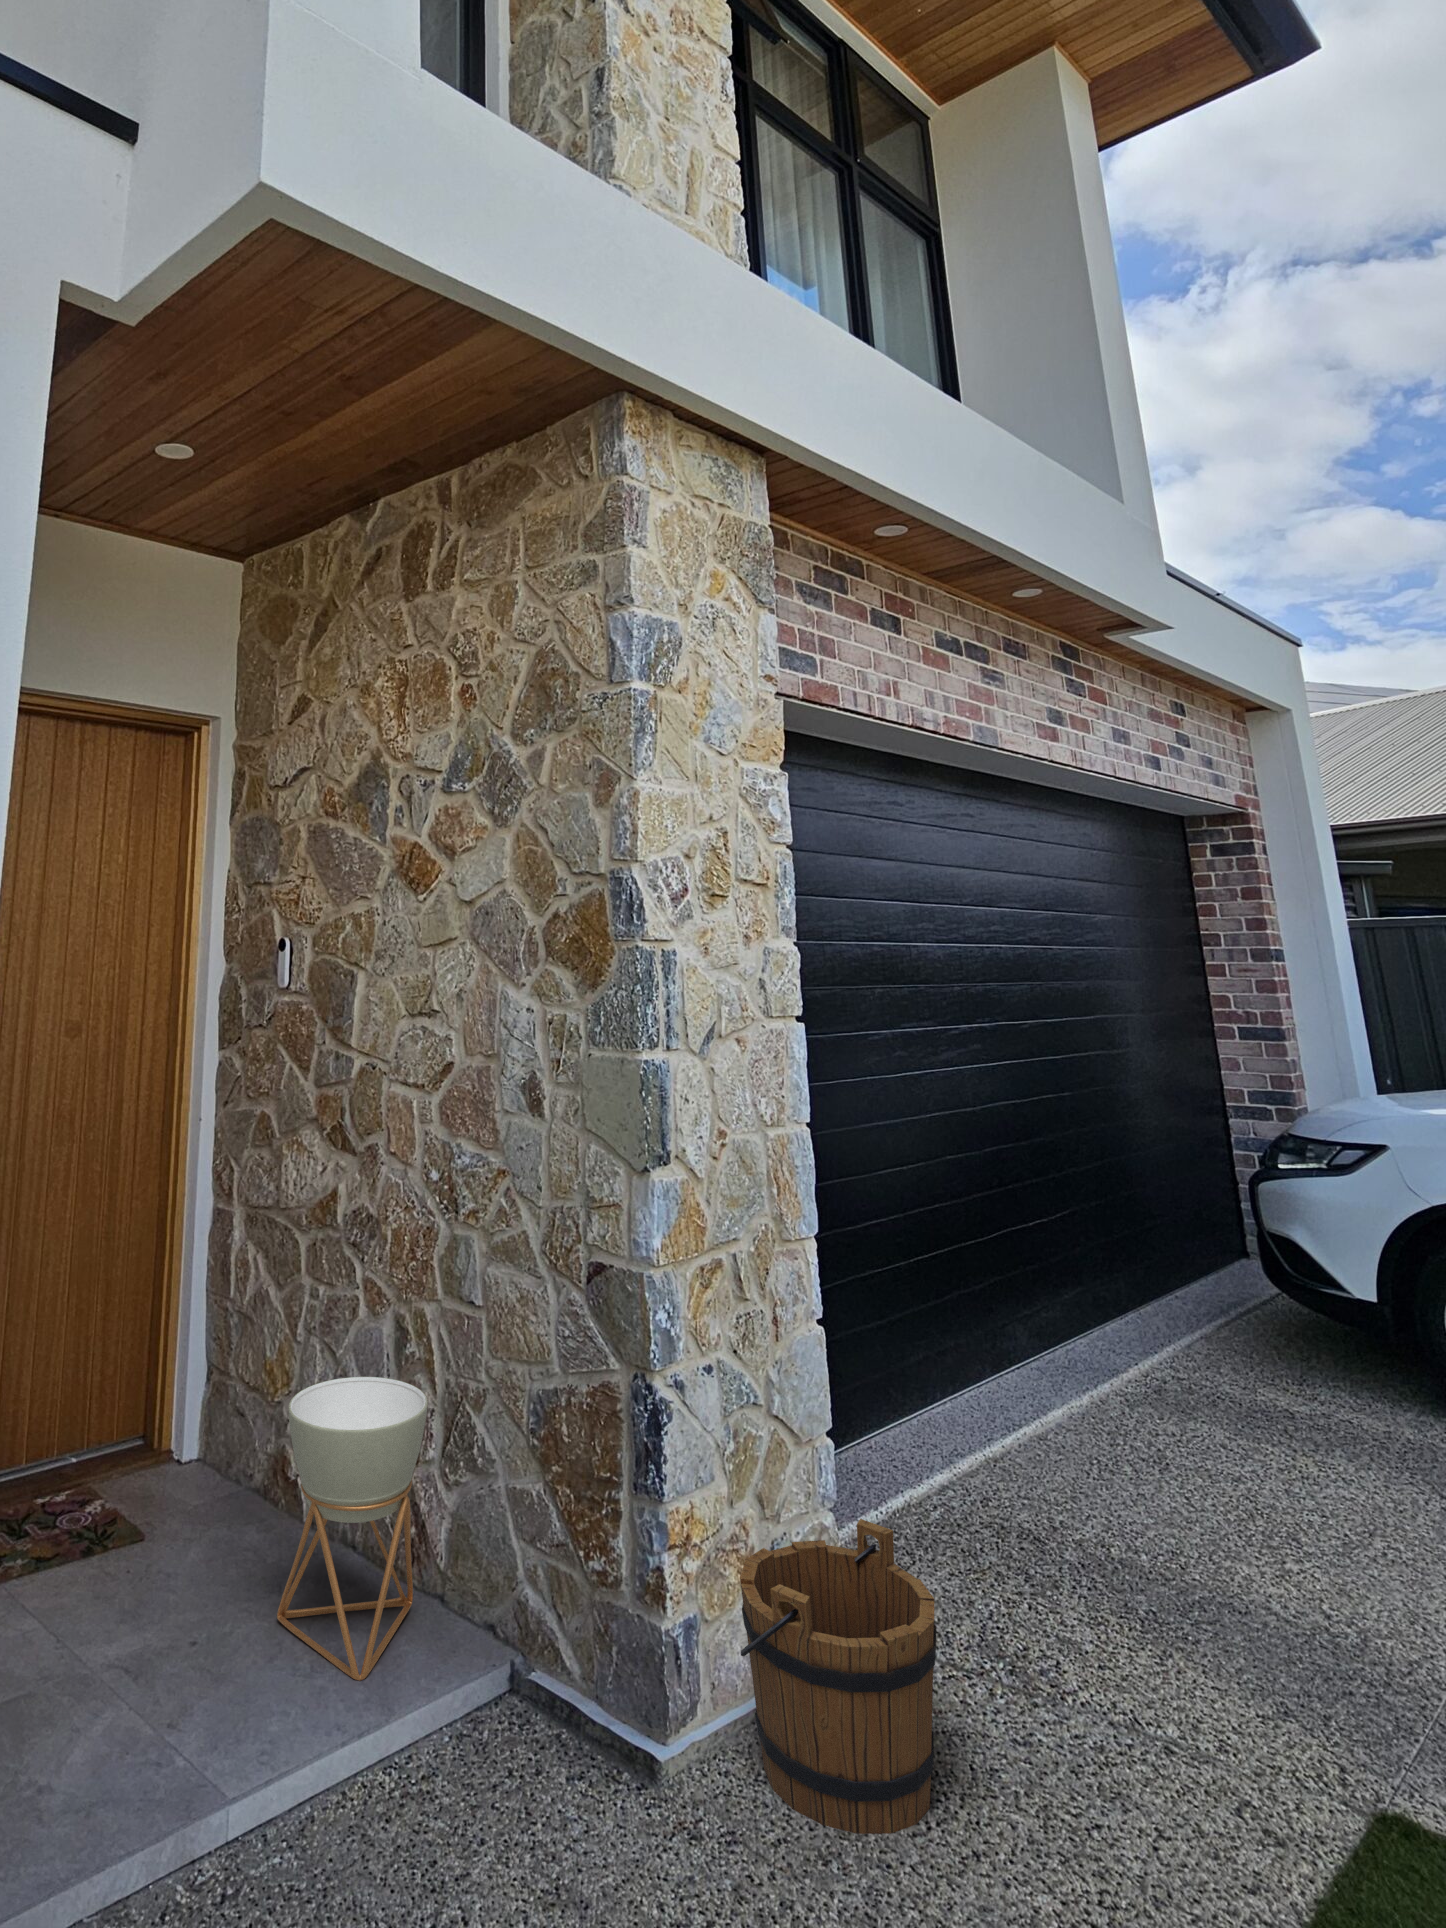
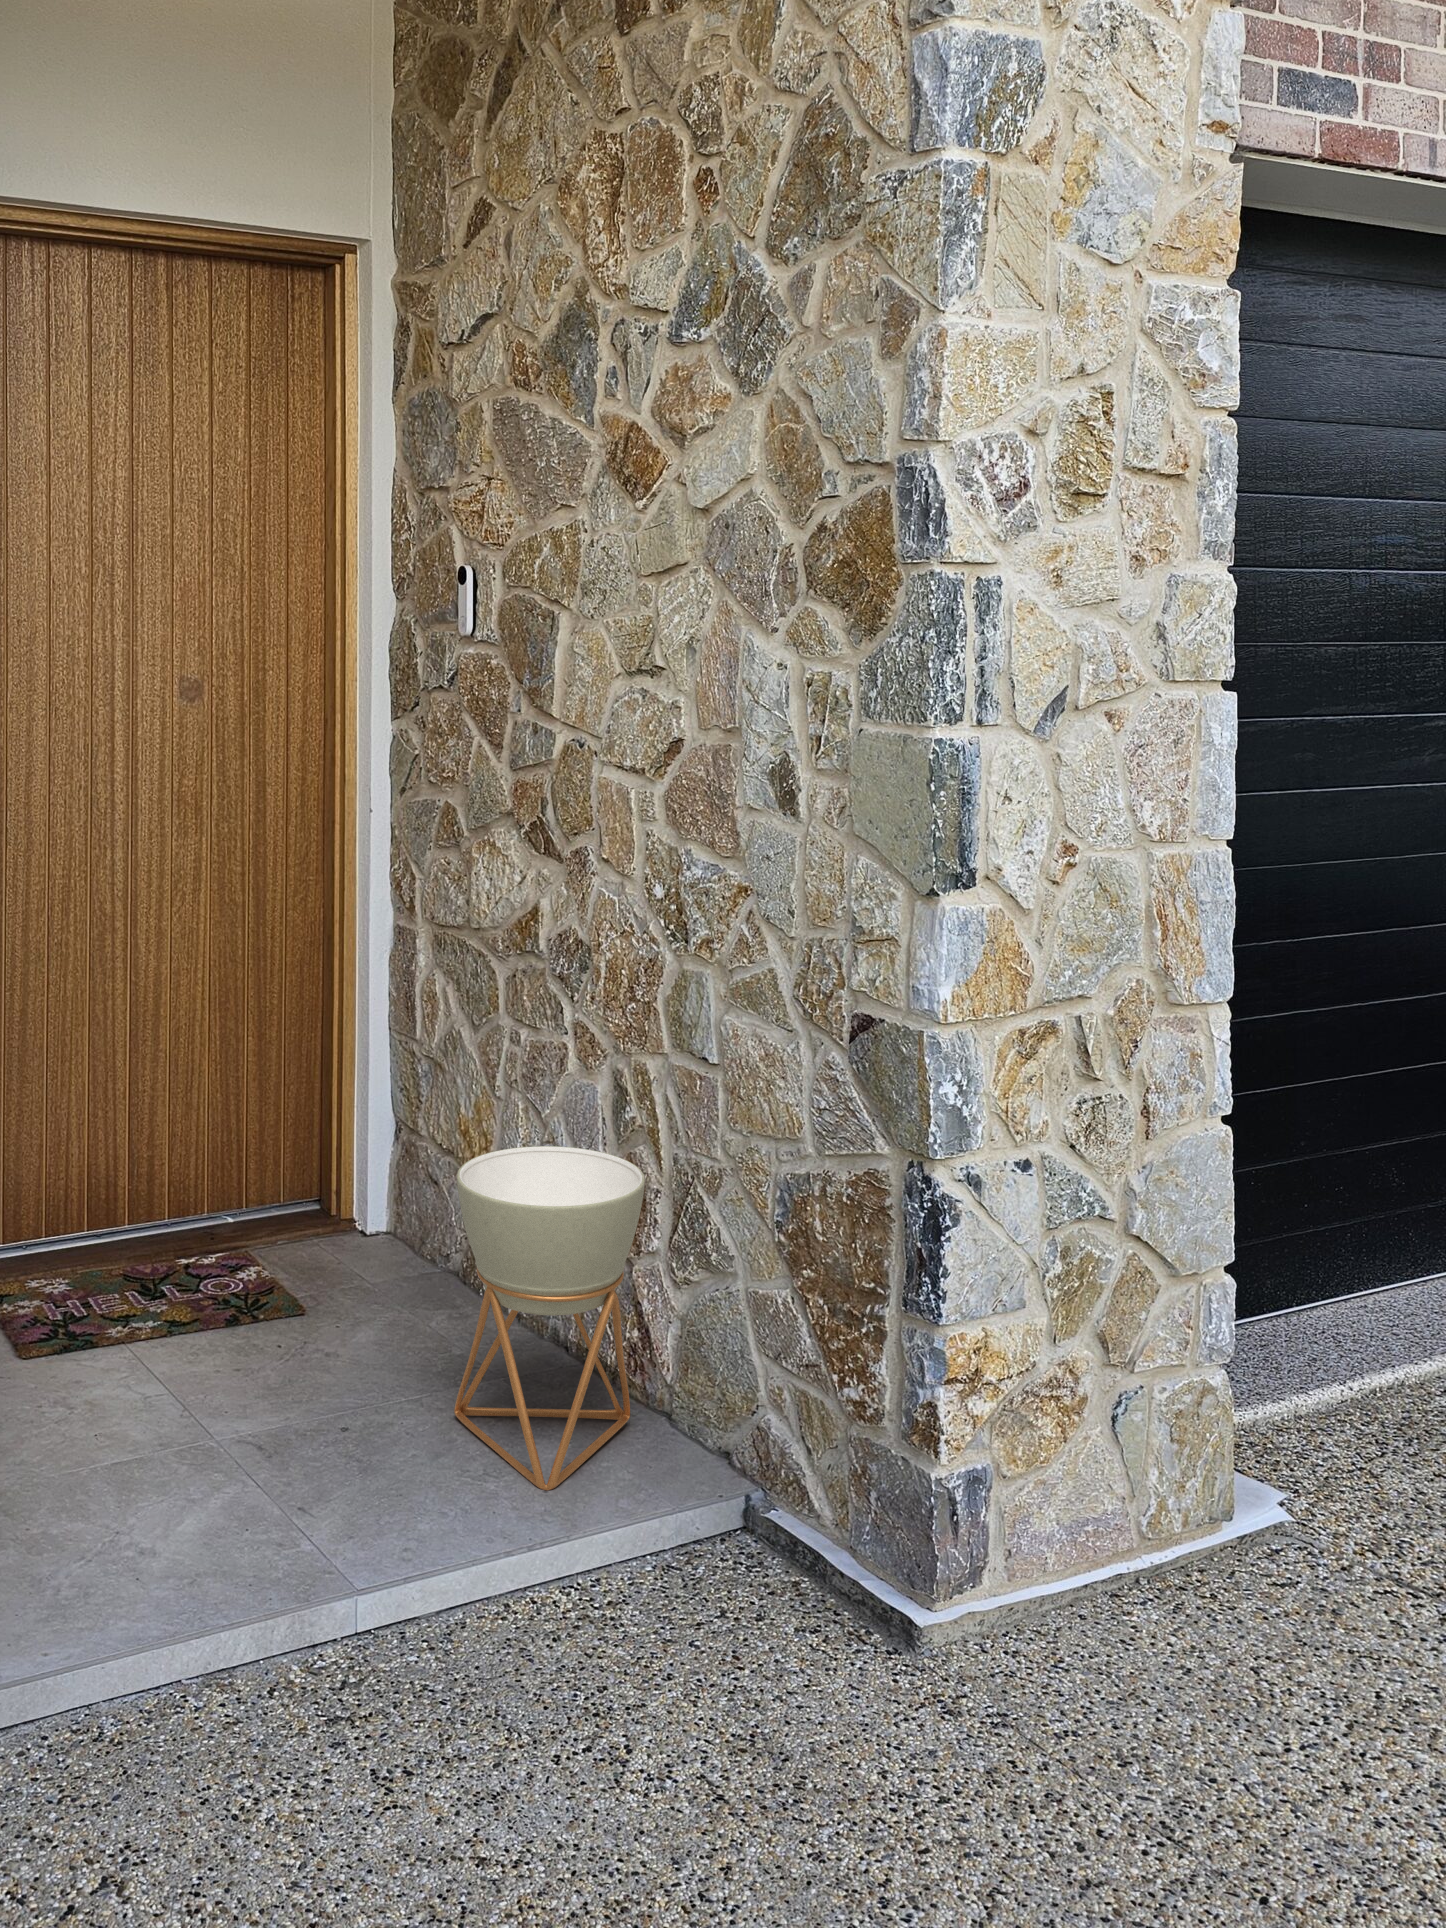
bucket: present [740,1519,936,1834] -> none [1042,1380,1335,1747]

